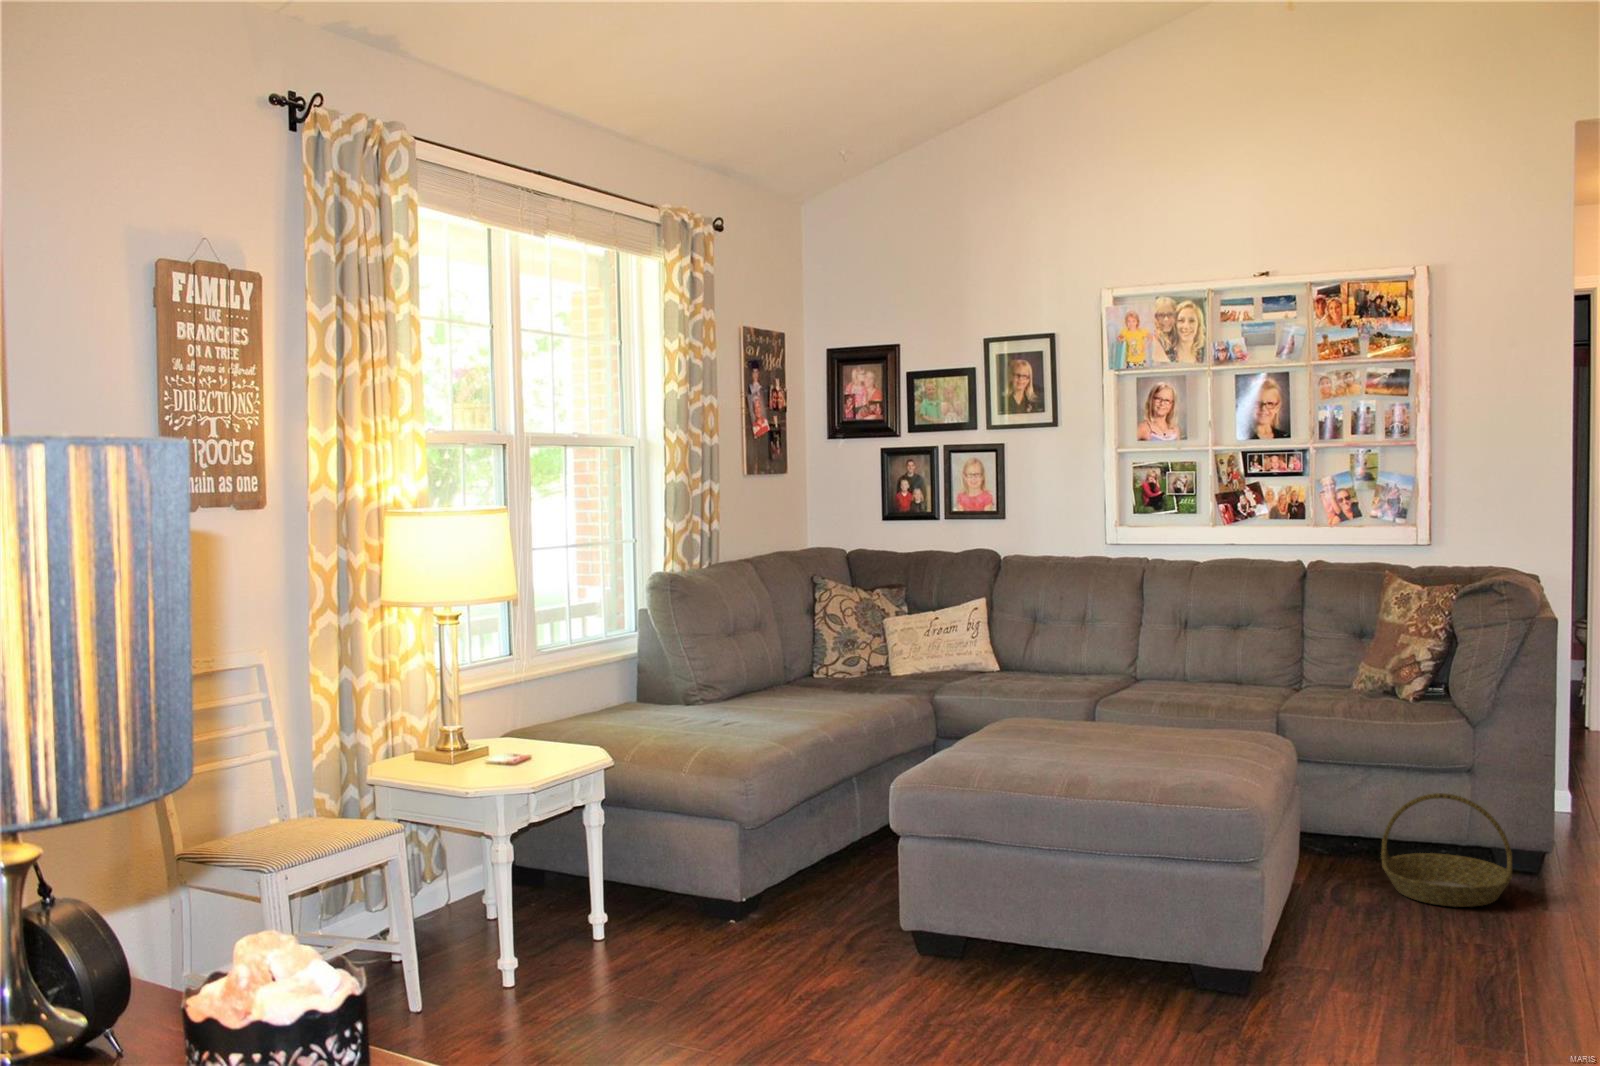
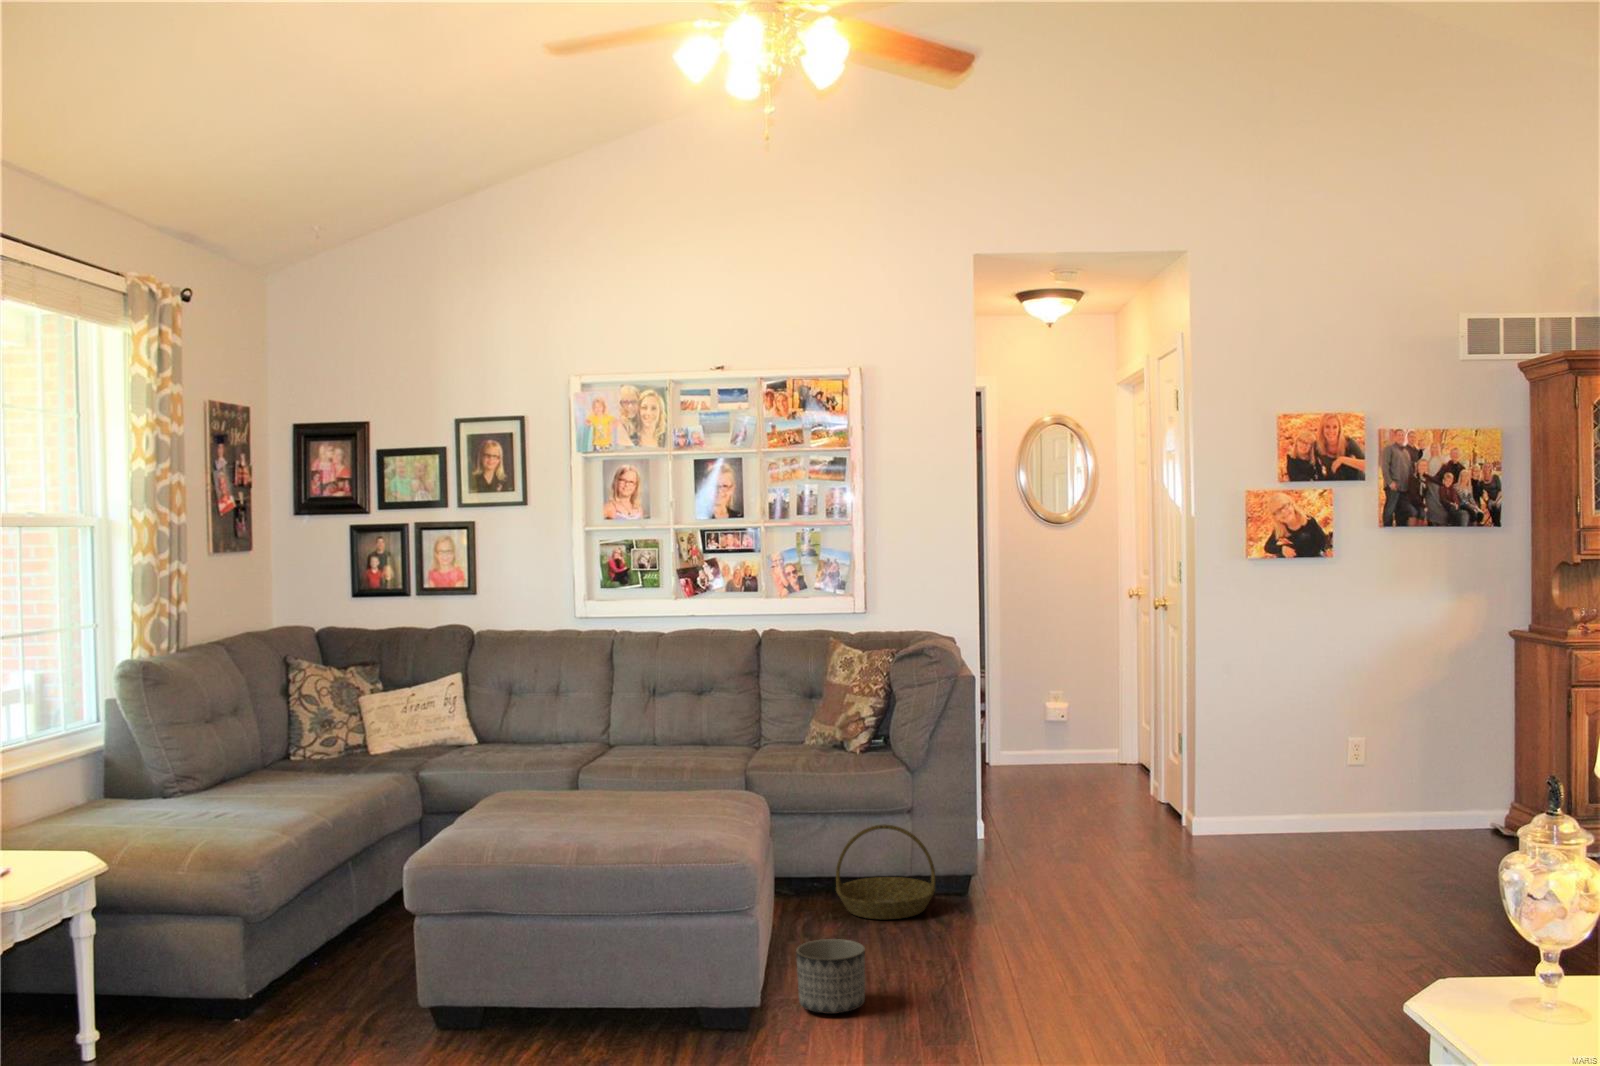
planter: none [1312,925,1401,1017] -> present [796,939,865,1014]

